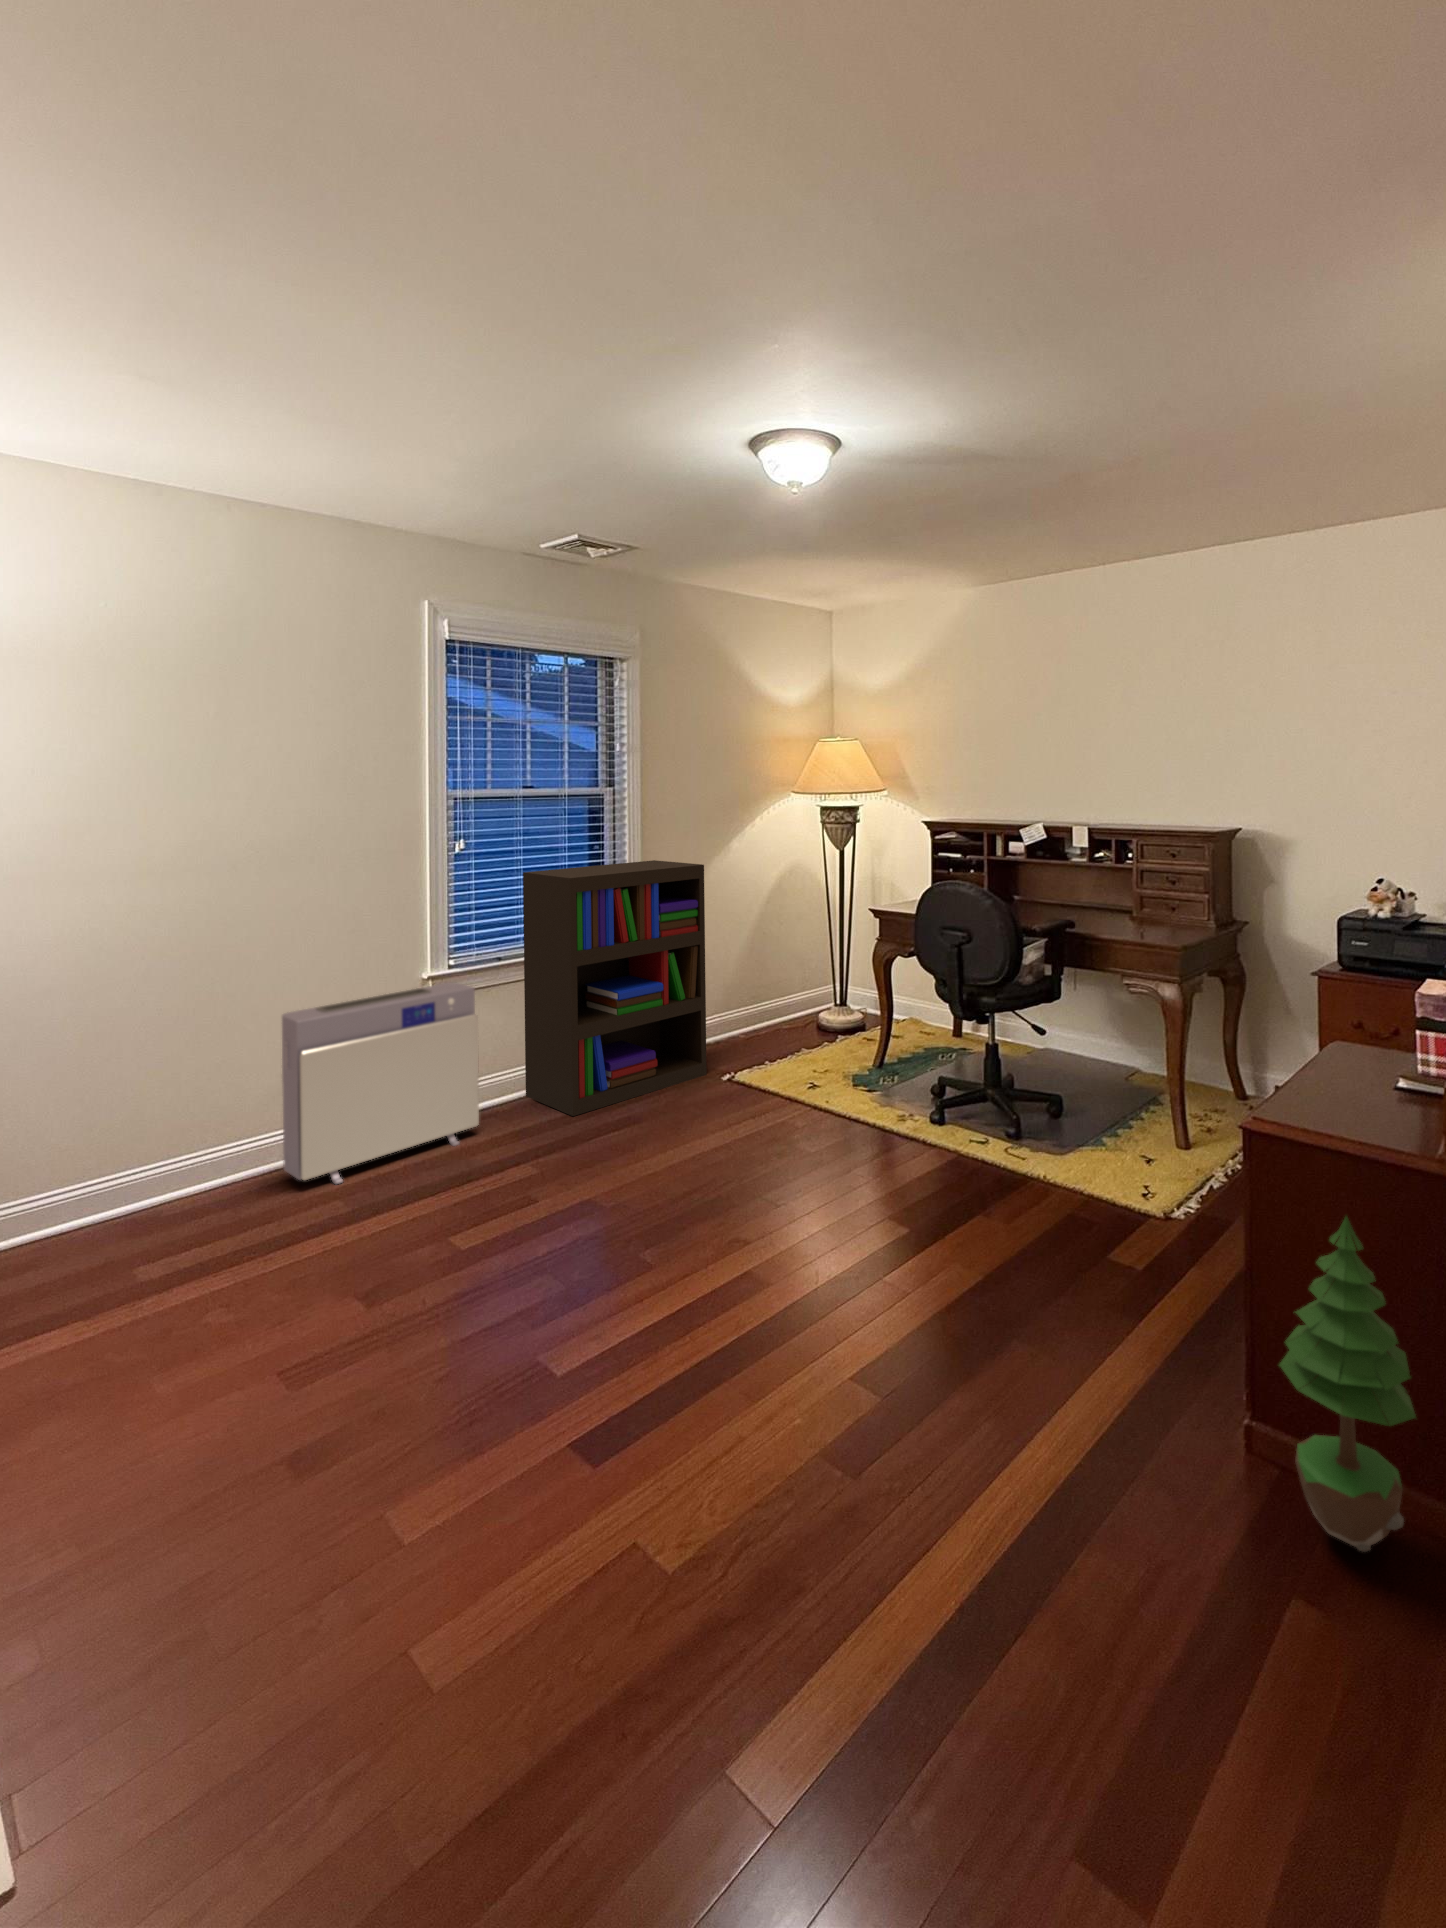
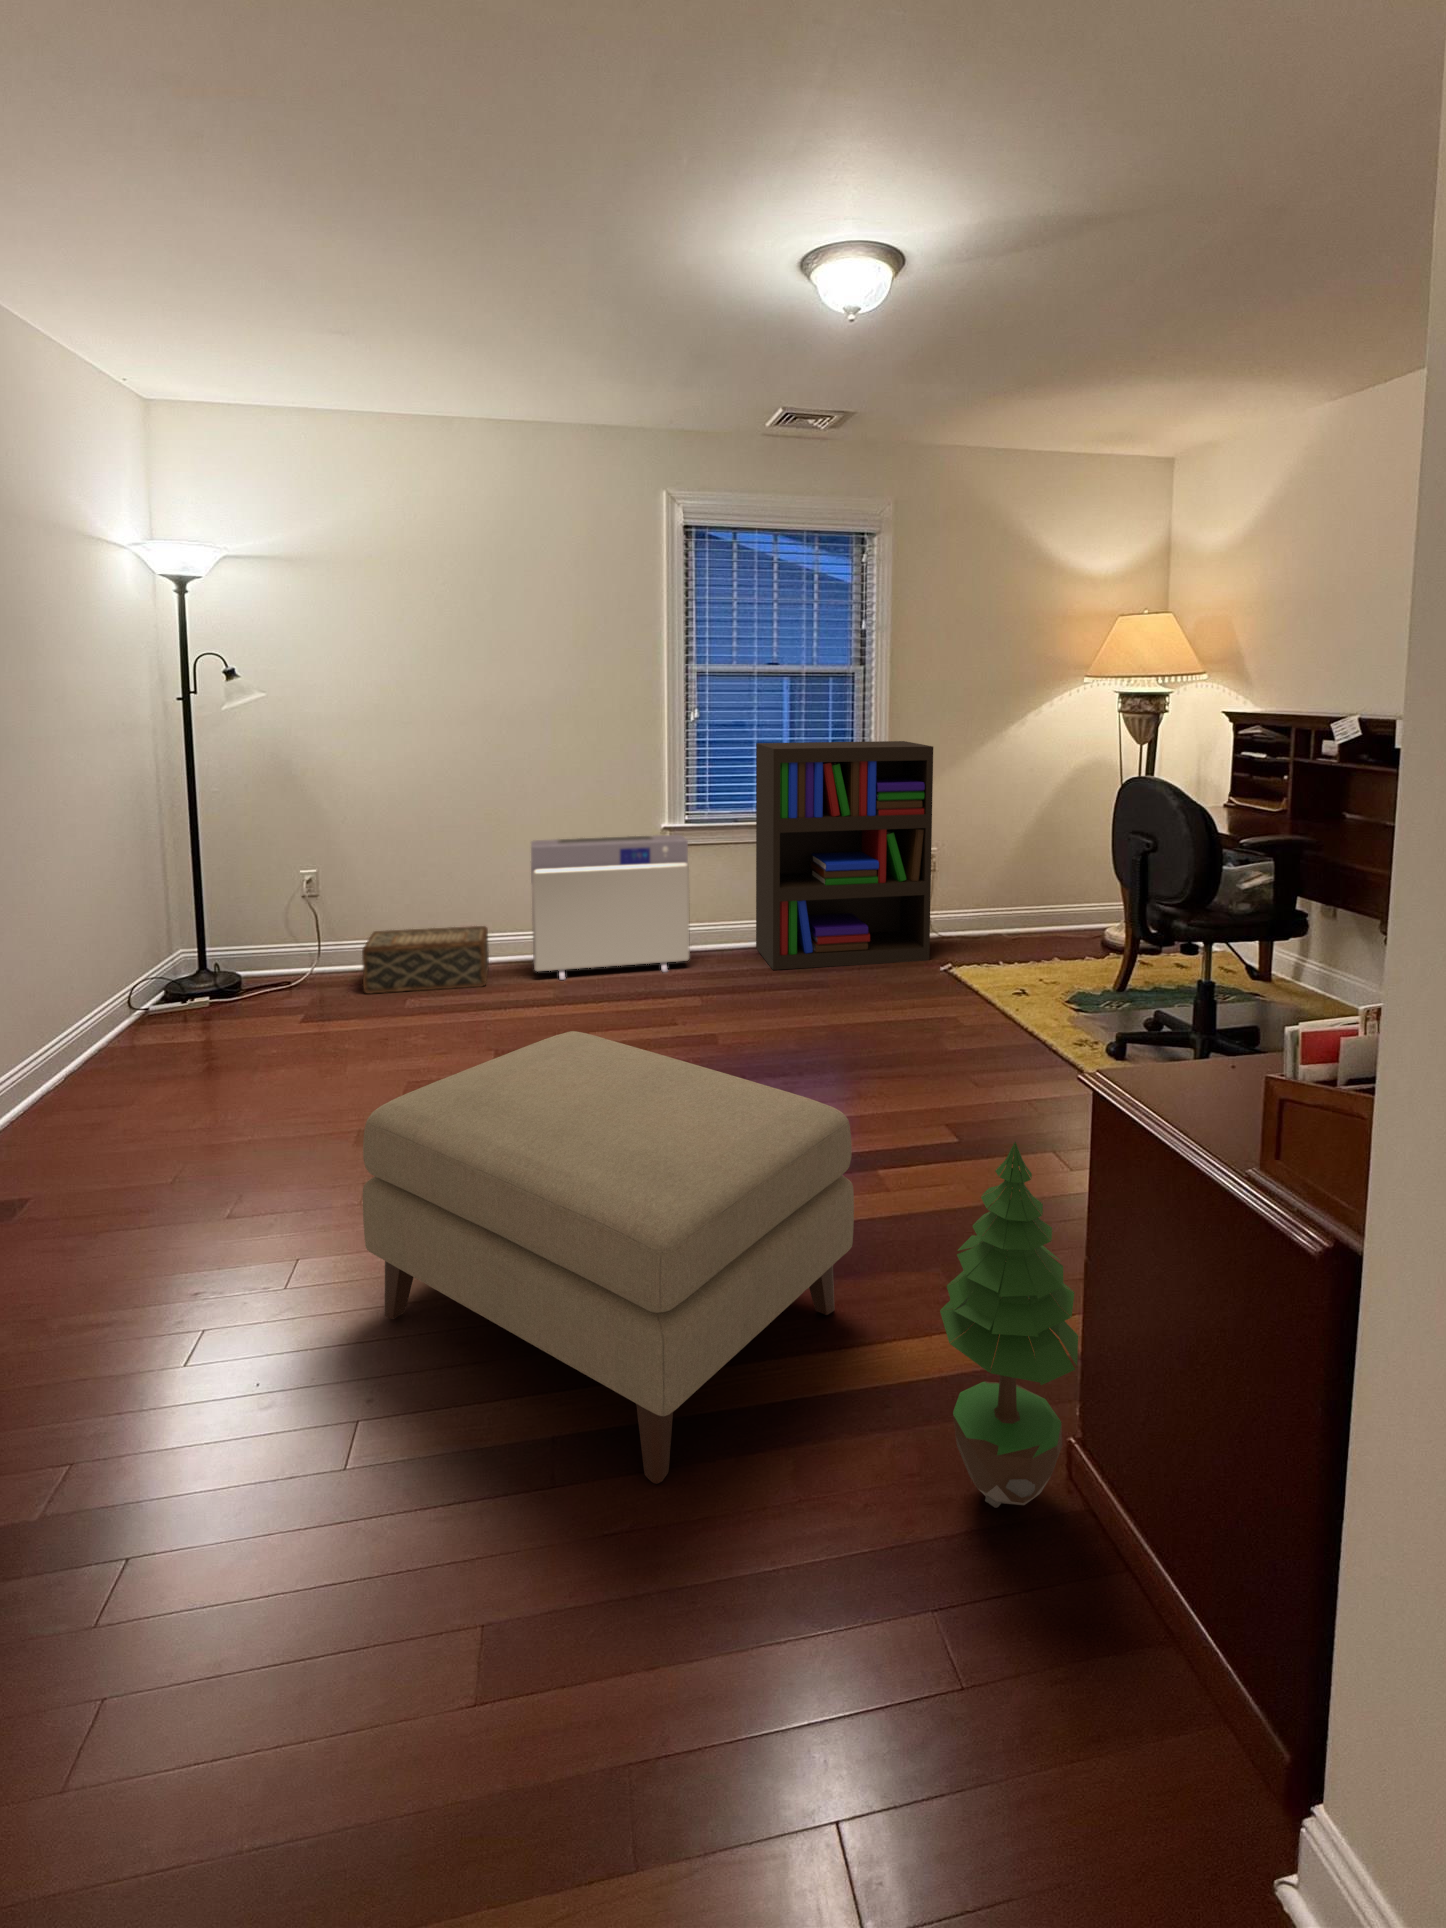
woven basket: none [35,1136,240,1274] -> present [362,926,489,993]
ottoman: none [633,1231,1171,1699] -> present [363,1031,854,1483]

